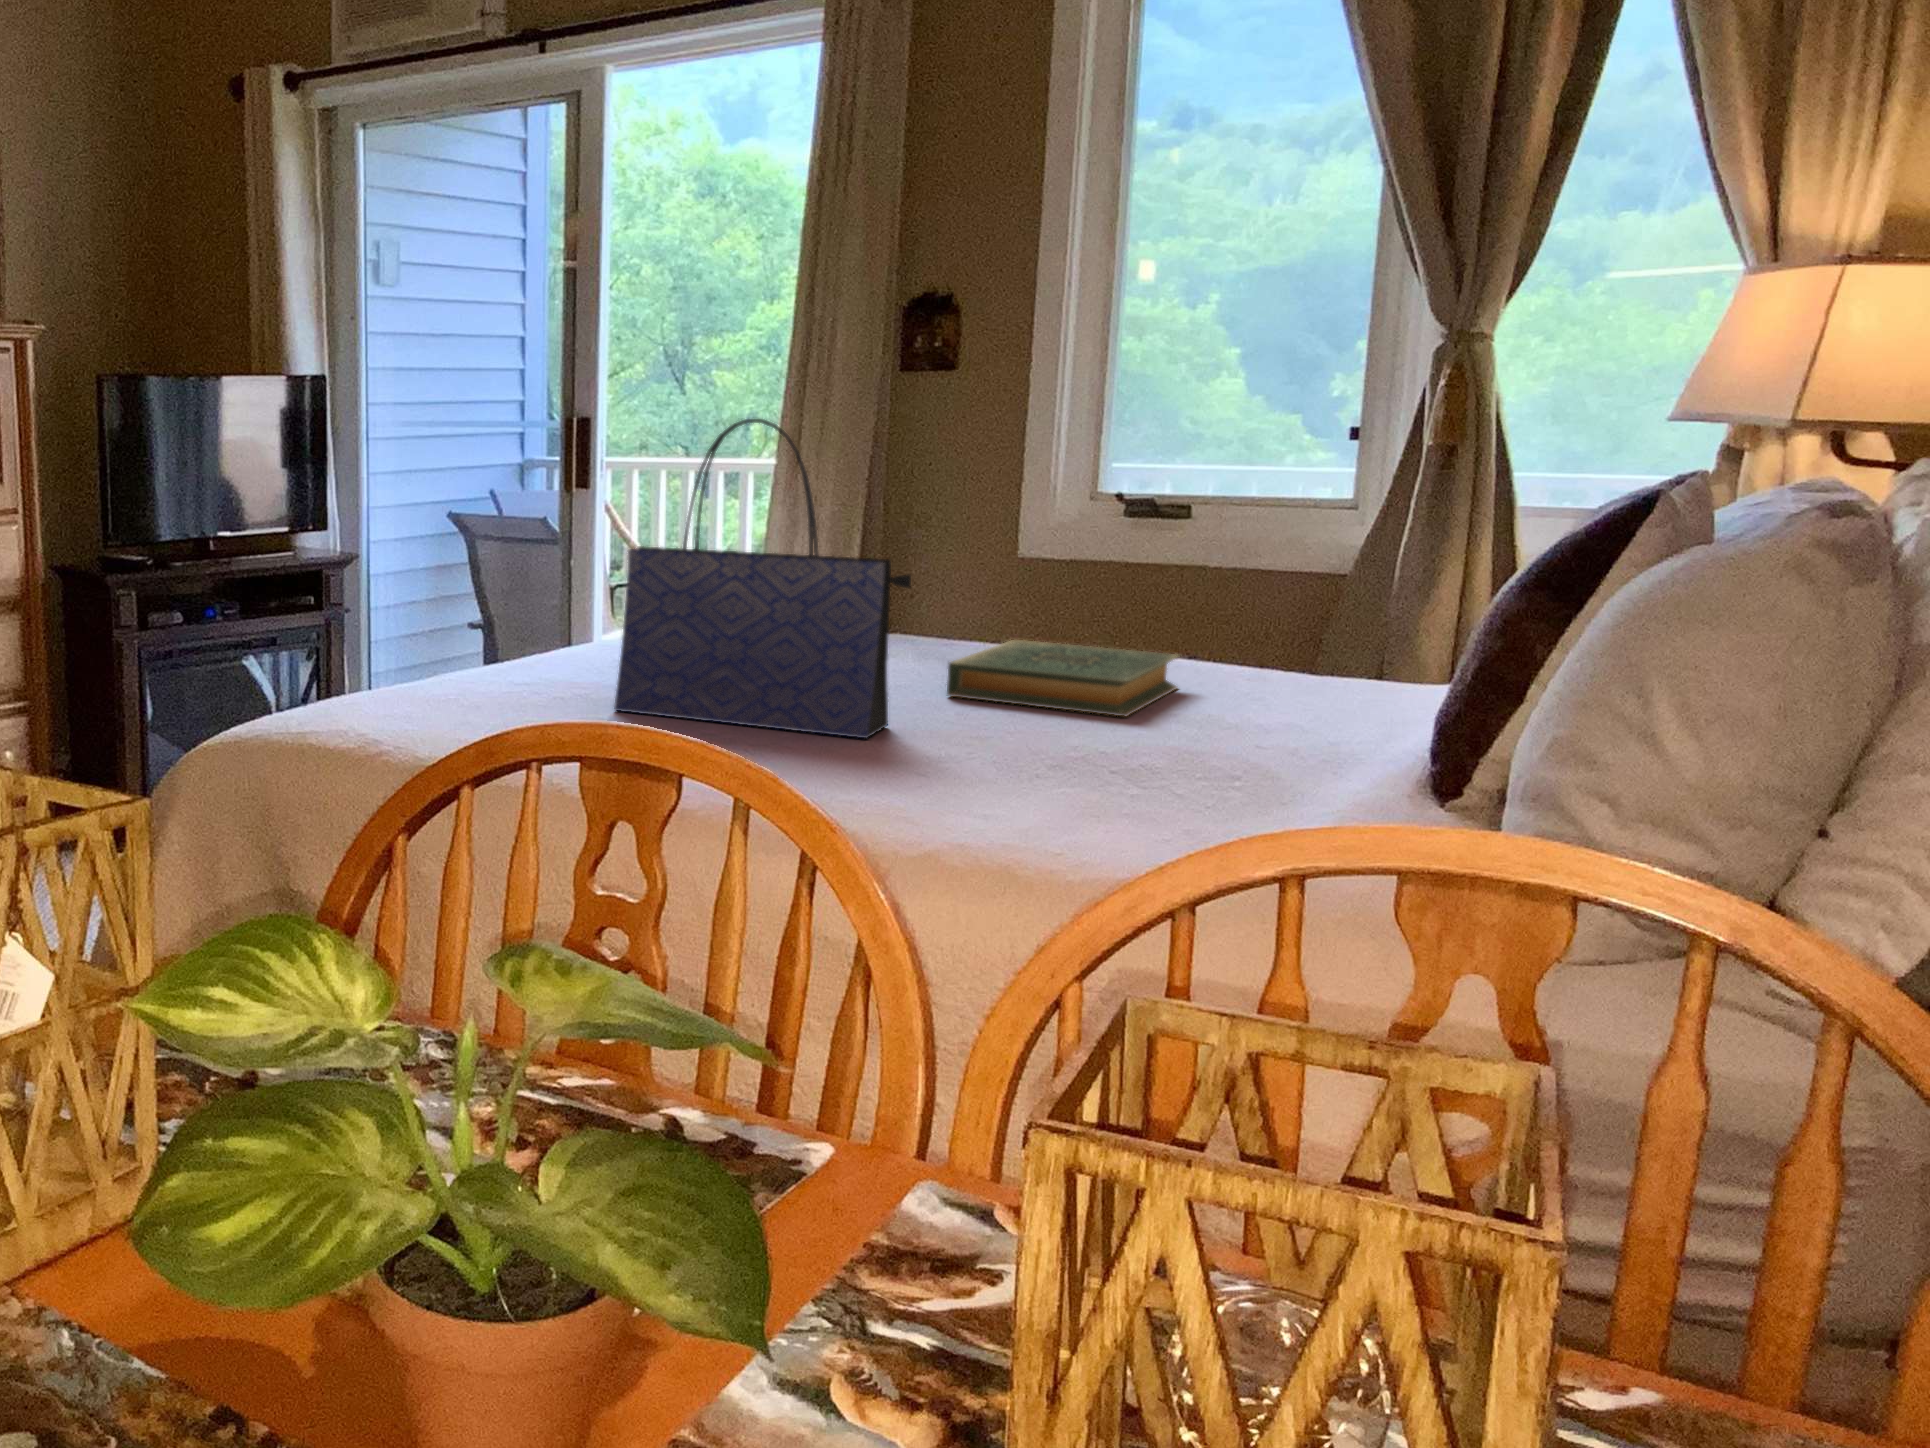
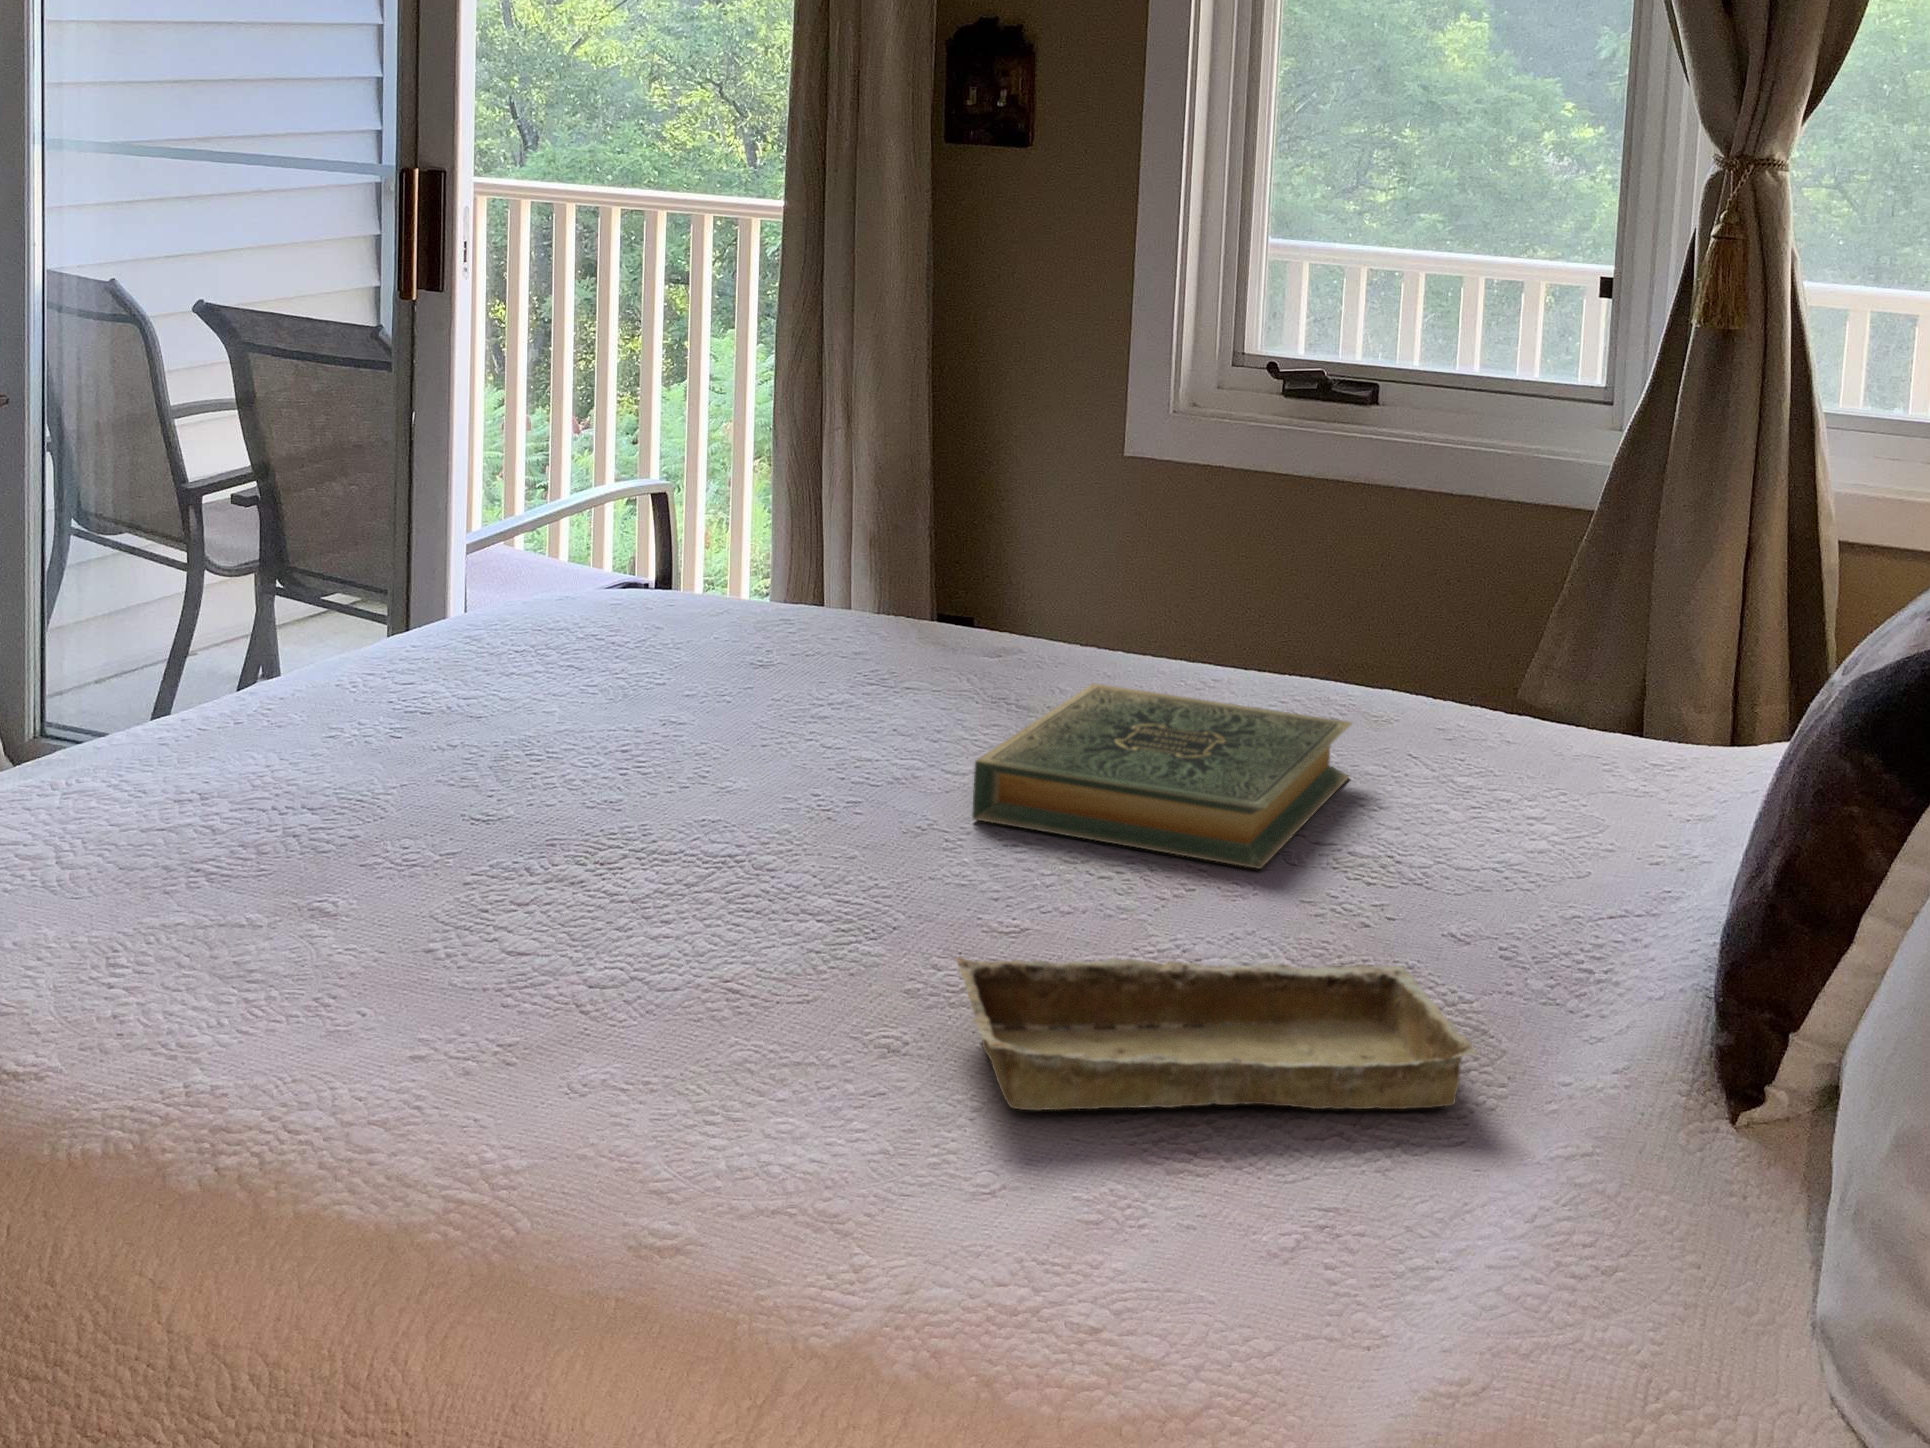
tote bag: present [614,419,911,738] -> none [352,357,891,964]
tray: none [953,724,1273,796] -> present [957,958,1478,1110]

